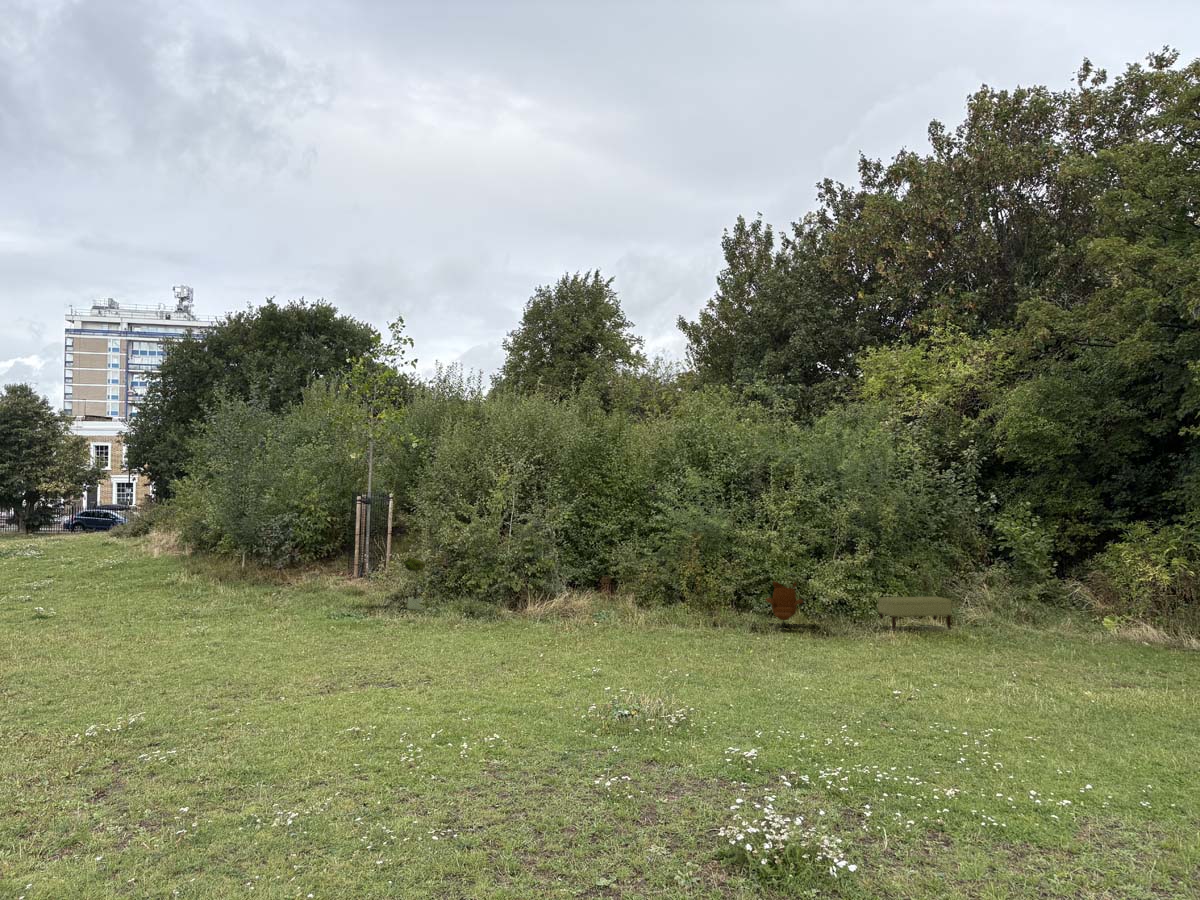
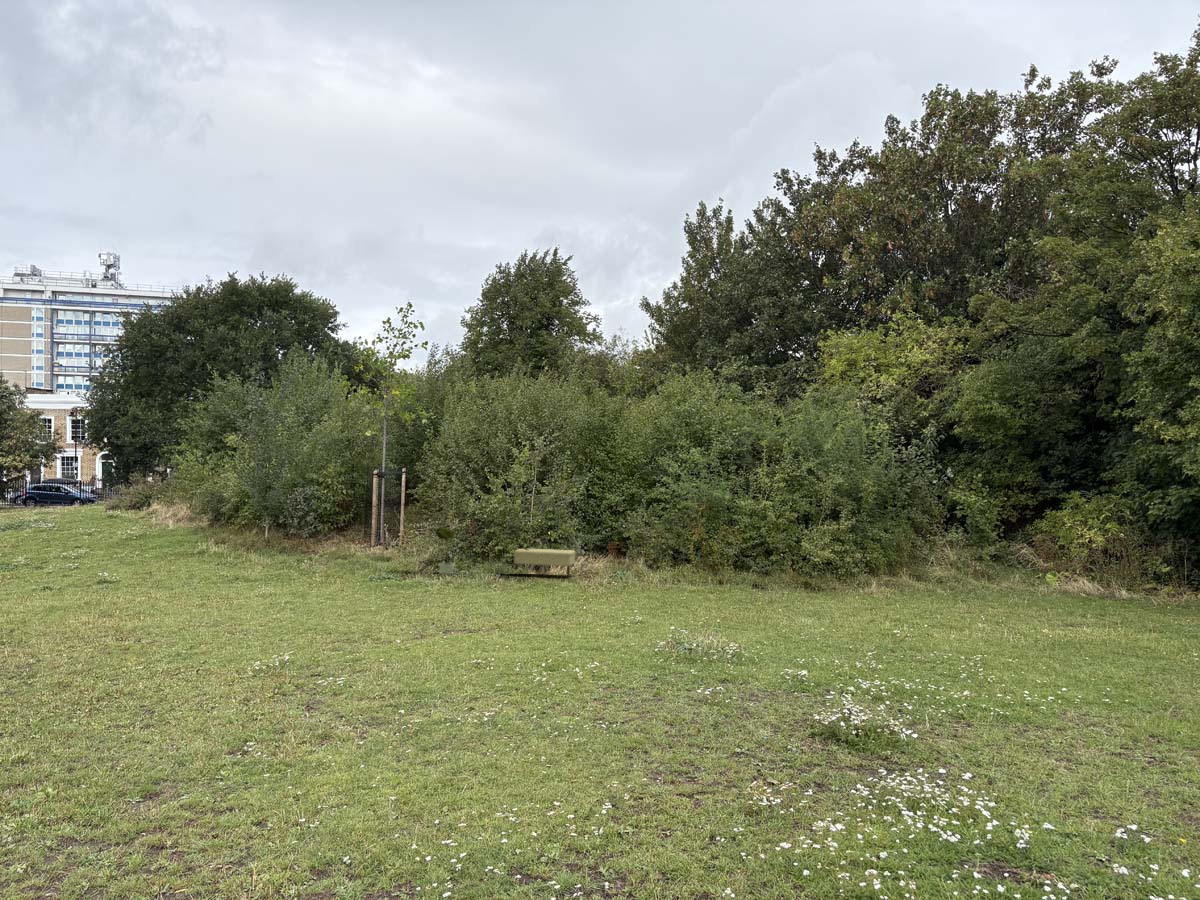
lounge chair: present [766,581,803,630] -> none [763,543,796,588]
bench: present [878,596,952,631] -> present [514,549,576,578]

